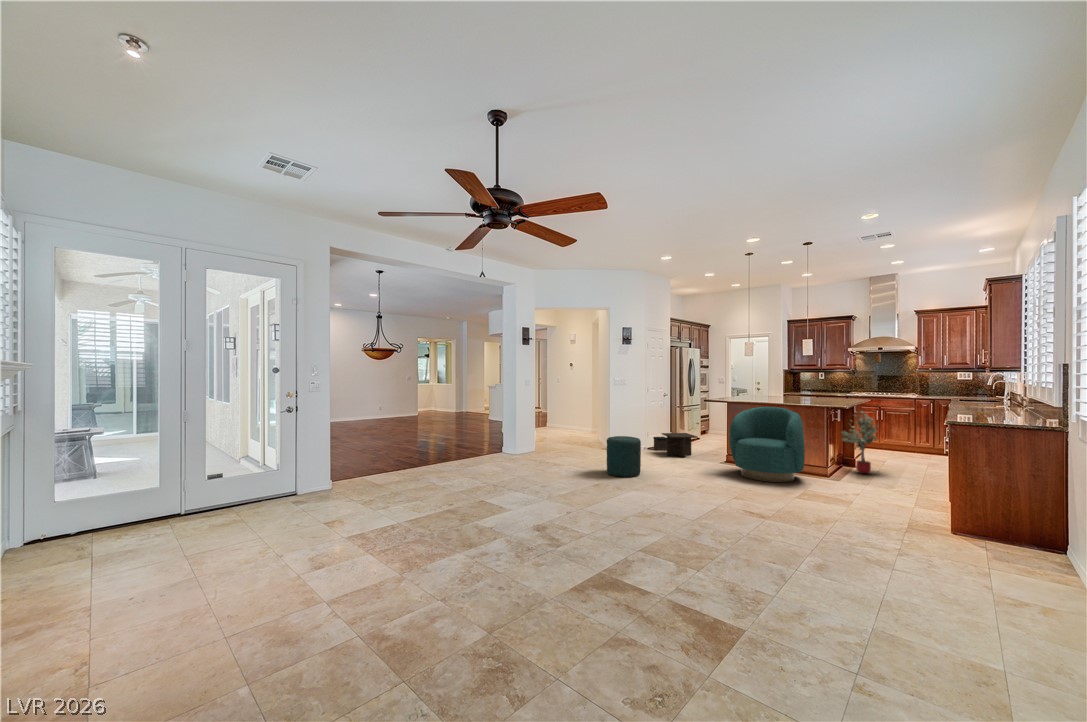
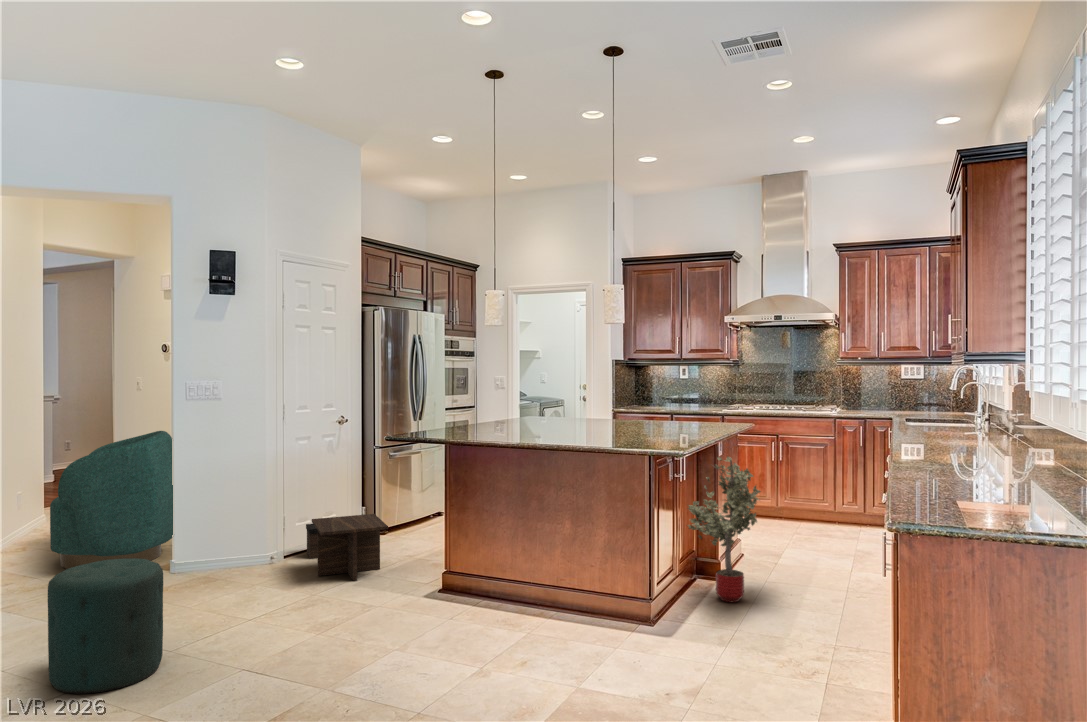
armchair: present [730,407,805,482] -> present [50,431,173,569]

